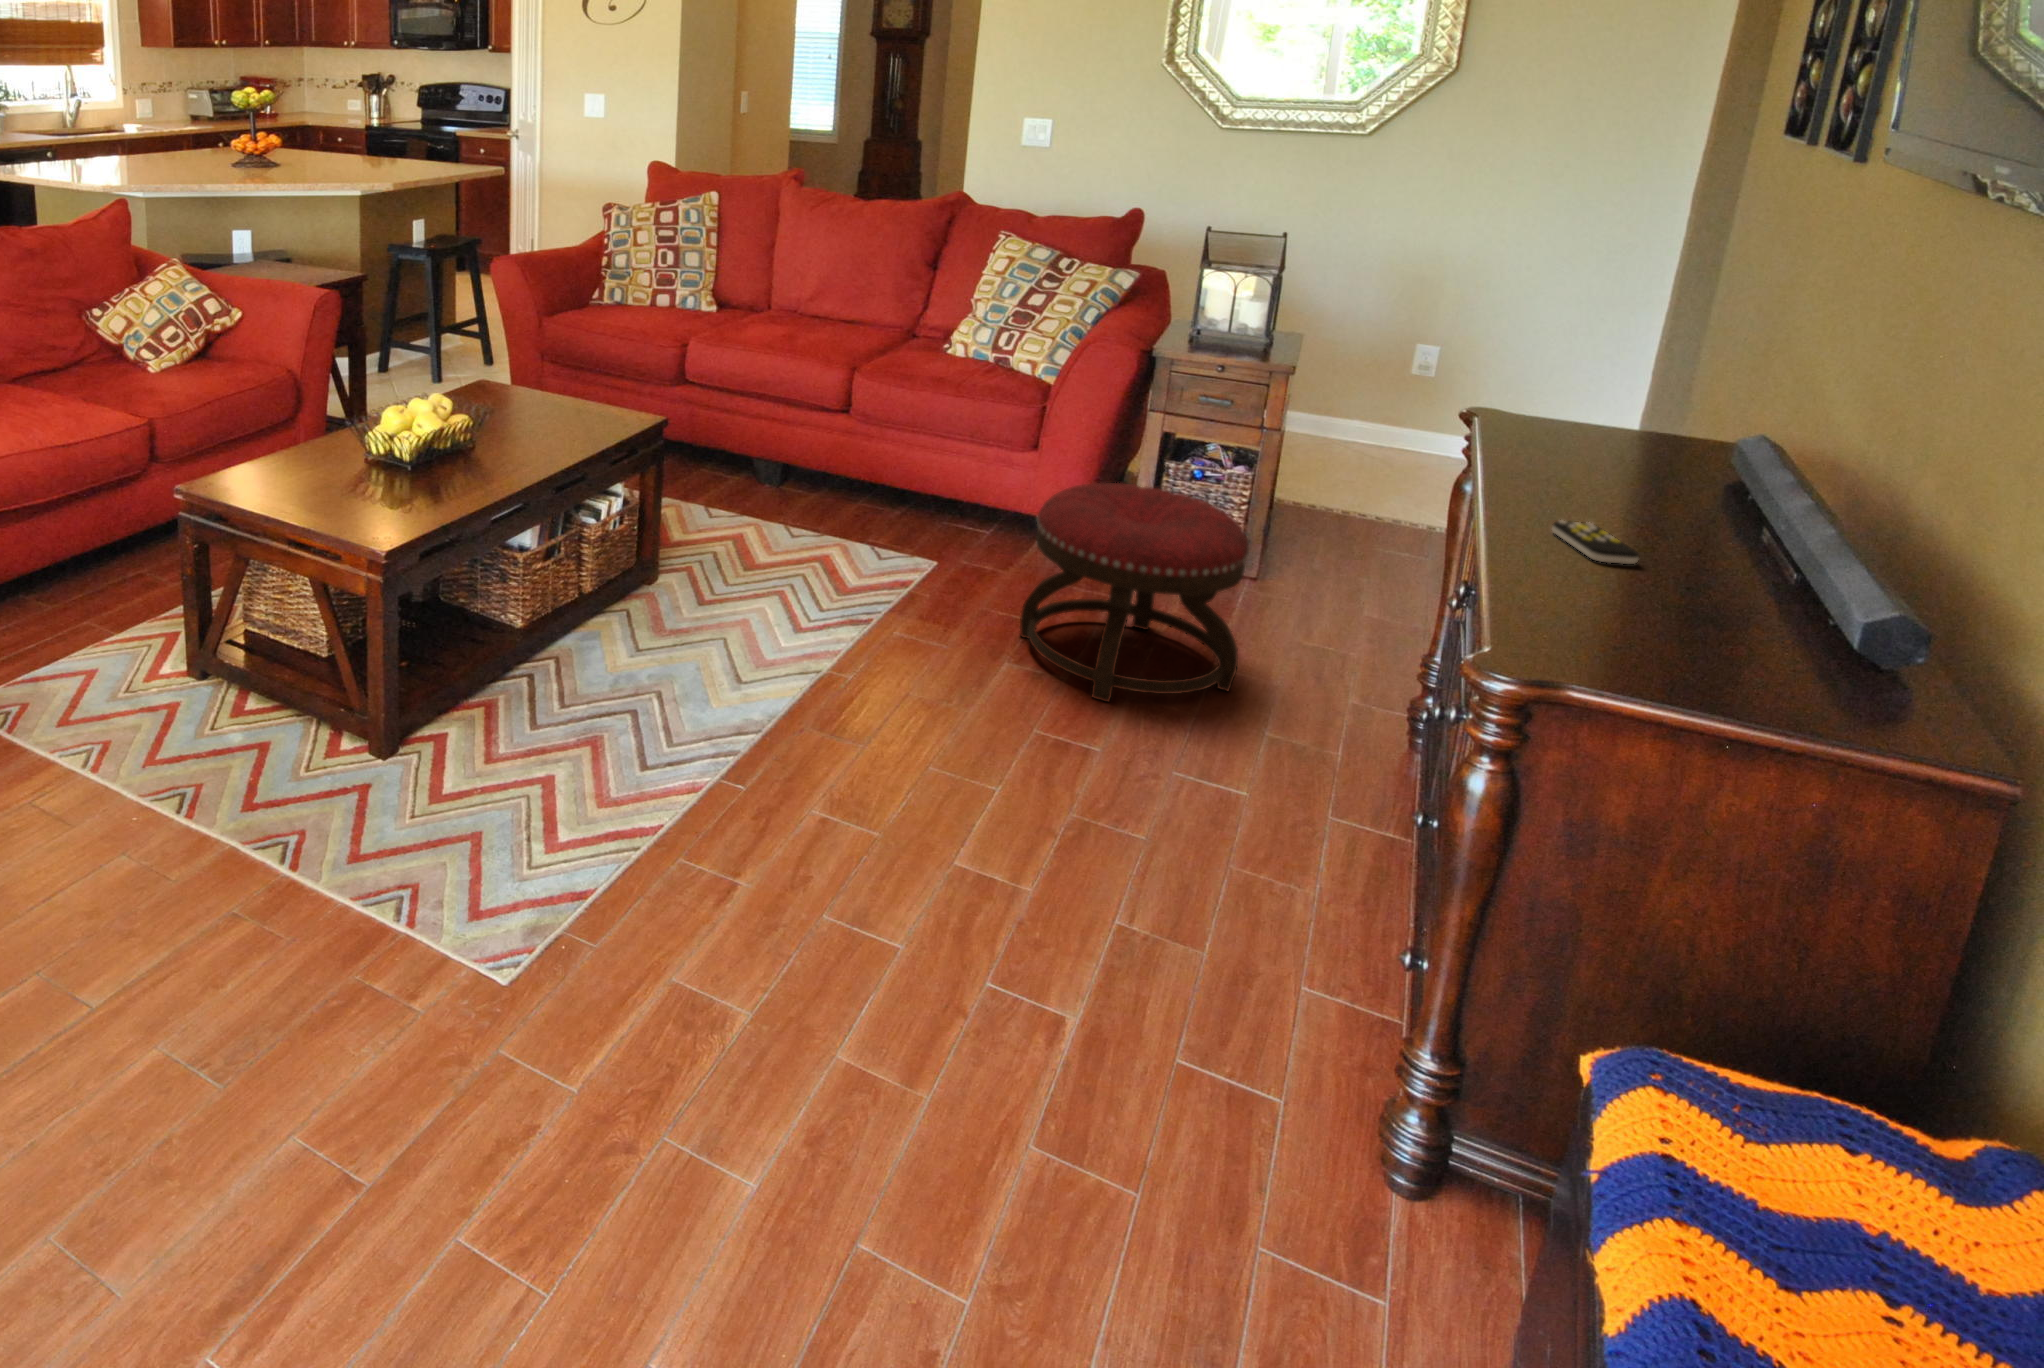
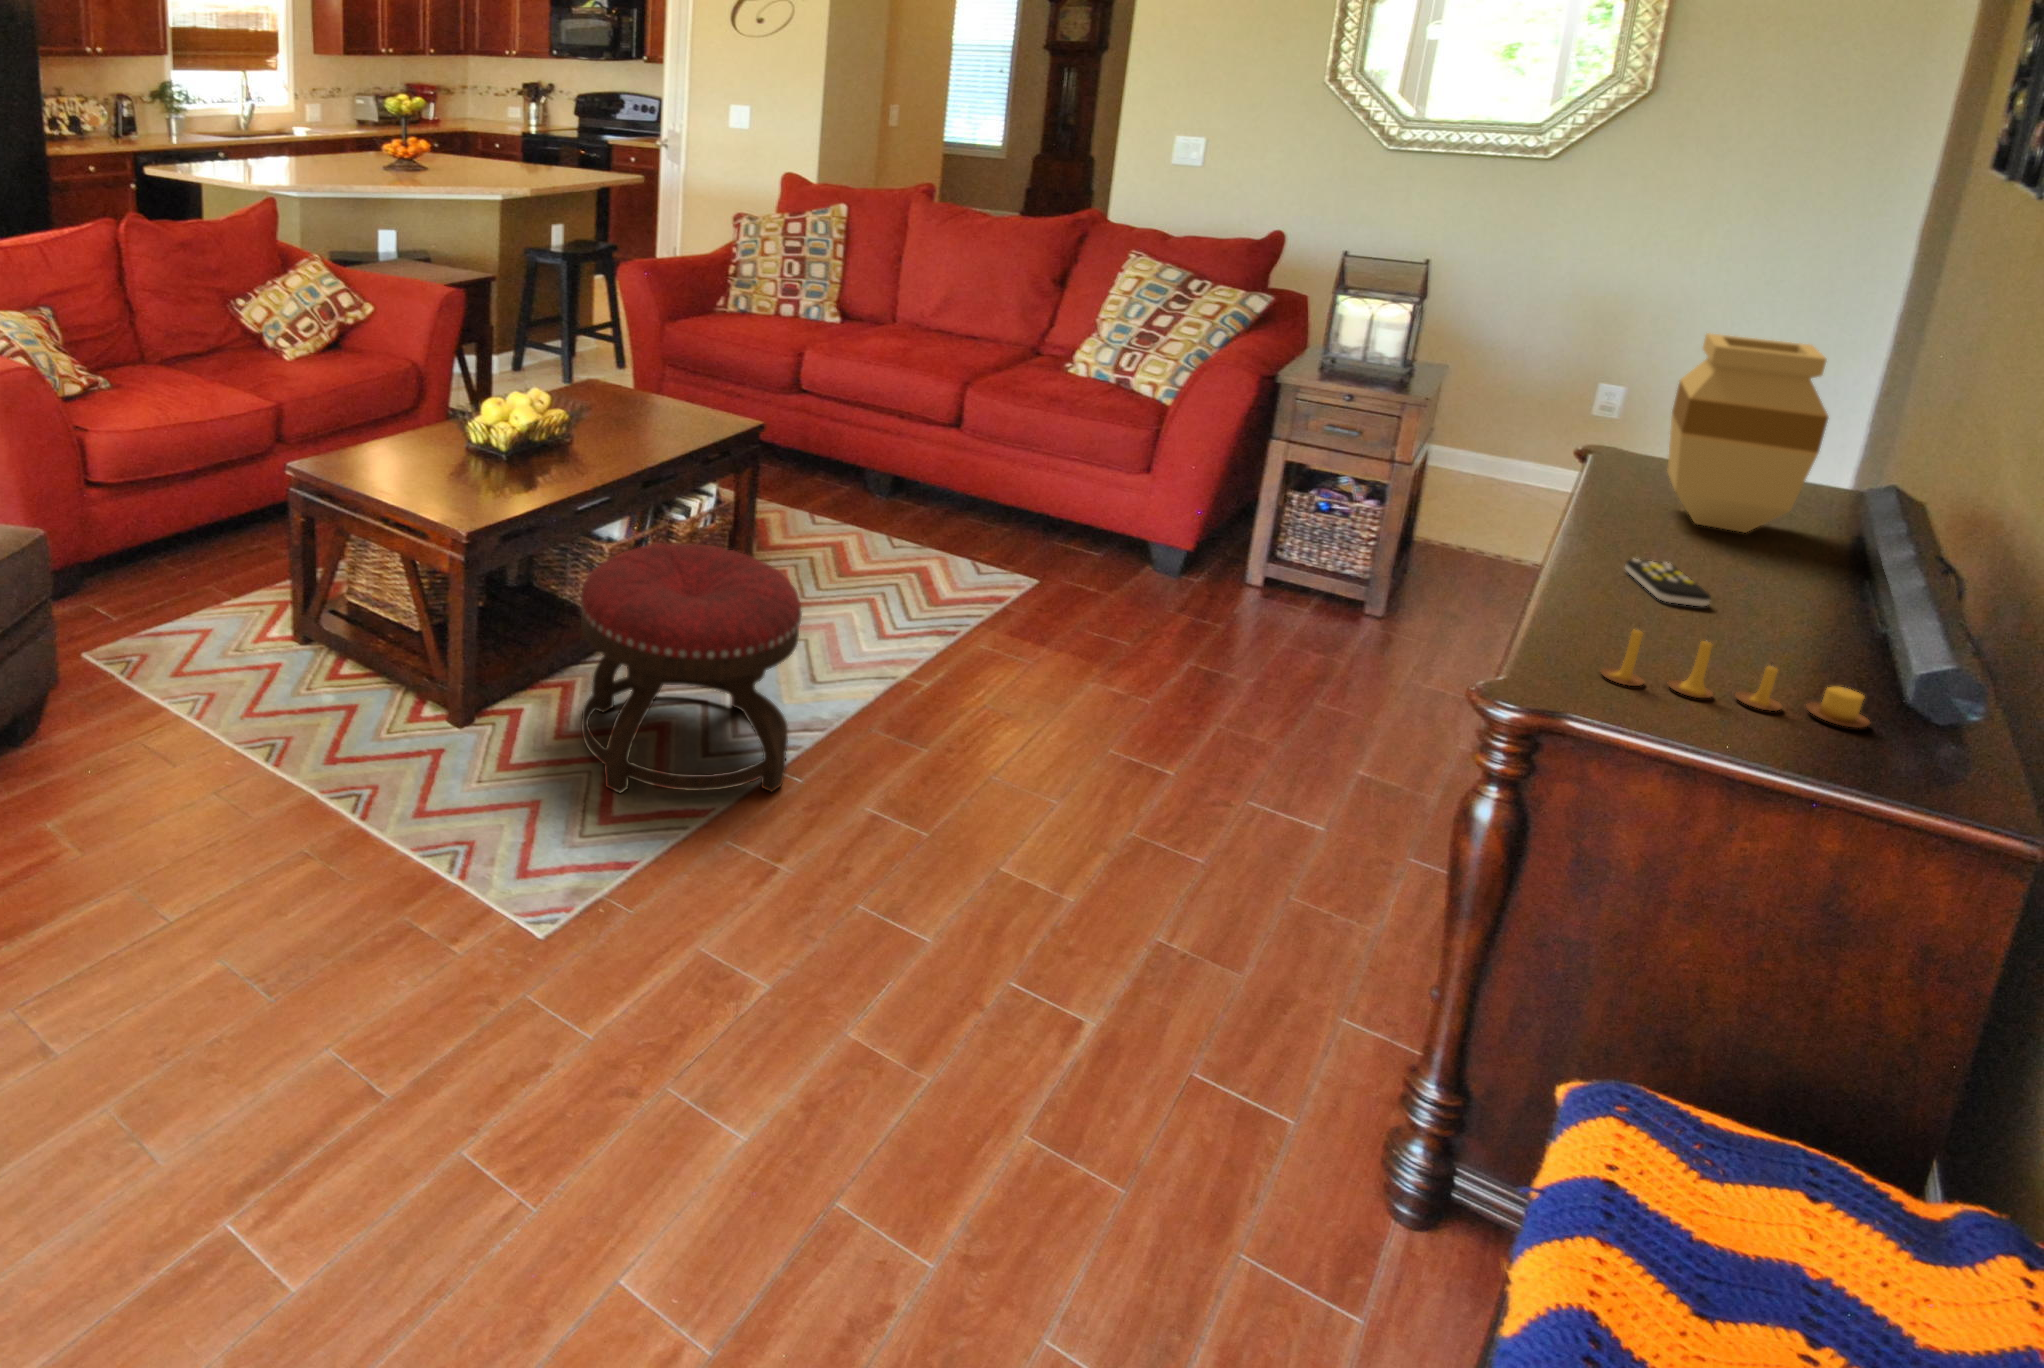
vase: none [1561,299,1714,488] -> present [1667,333,1828,532]
ottoman: present [1020,483,1249,702] -> present [580,543,802,793]
candle: none [1572,589,1821,677] -> present [1601,630,1870,728]

